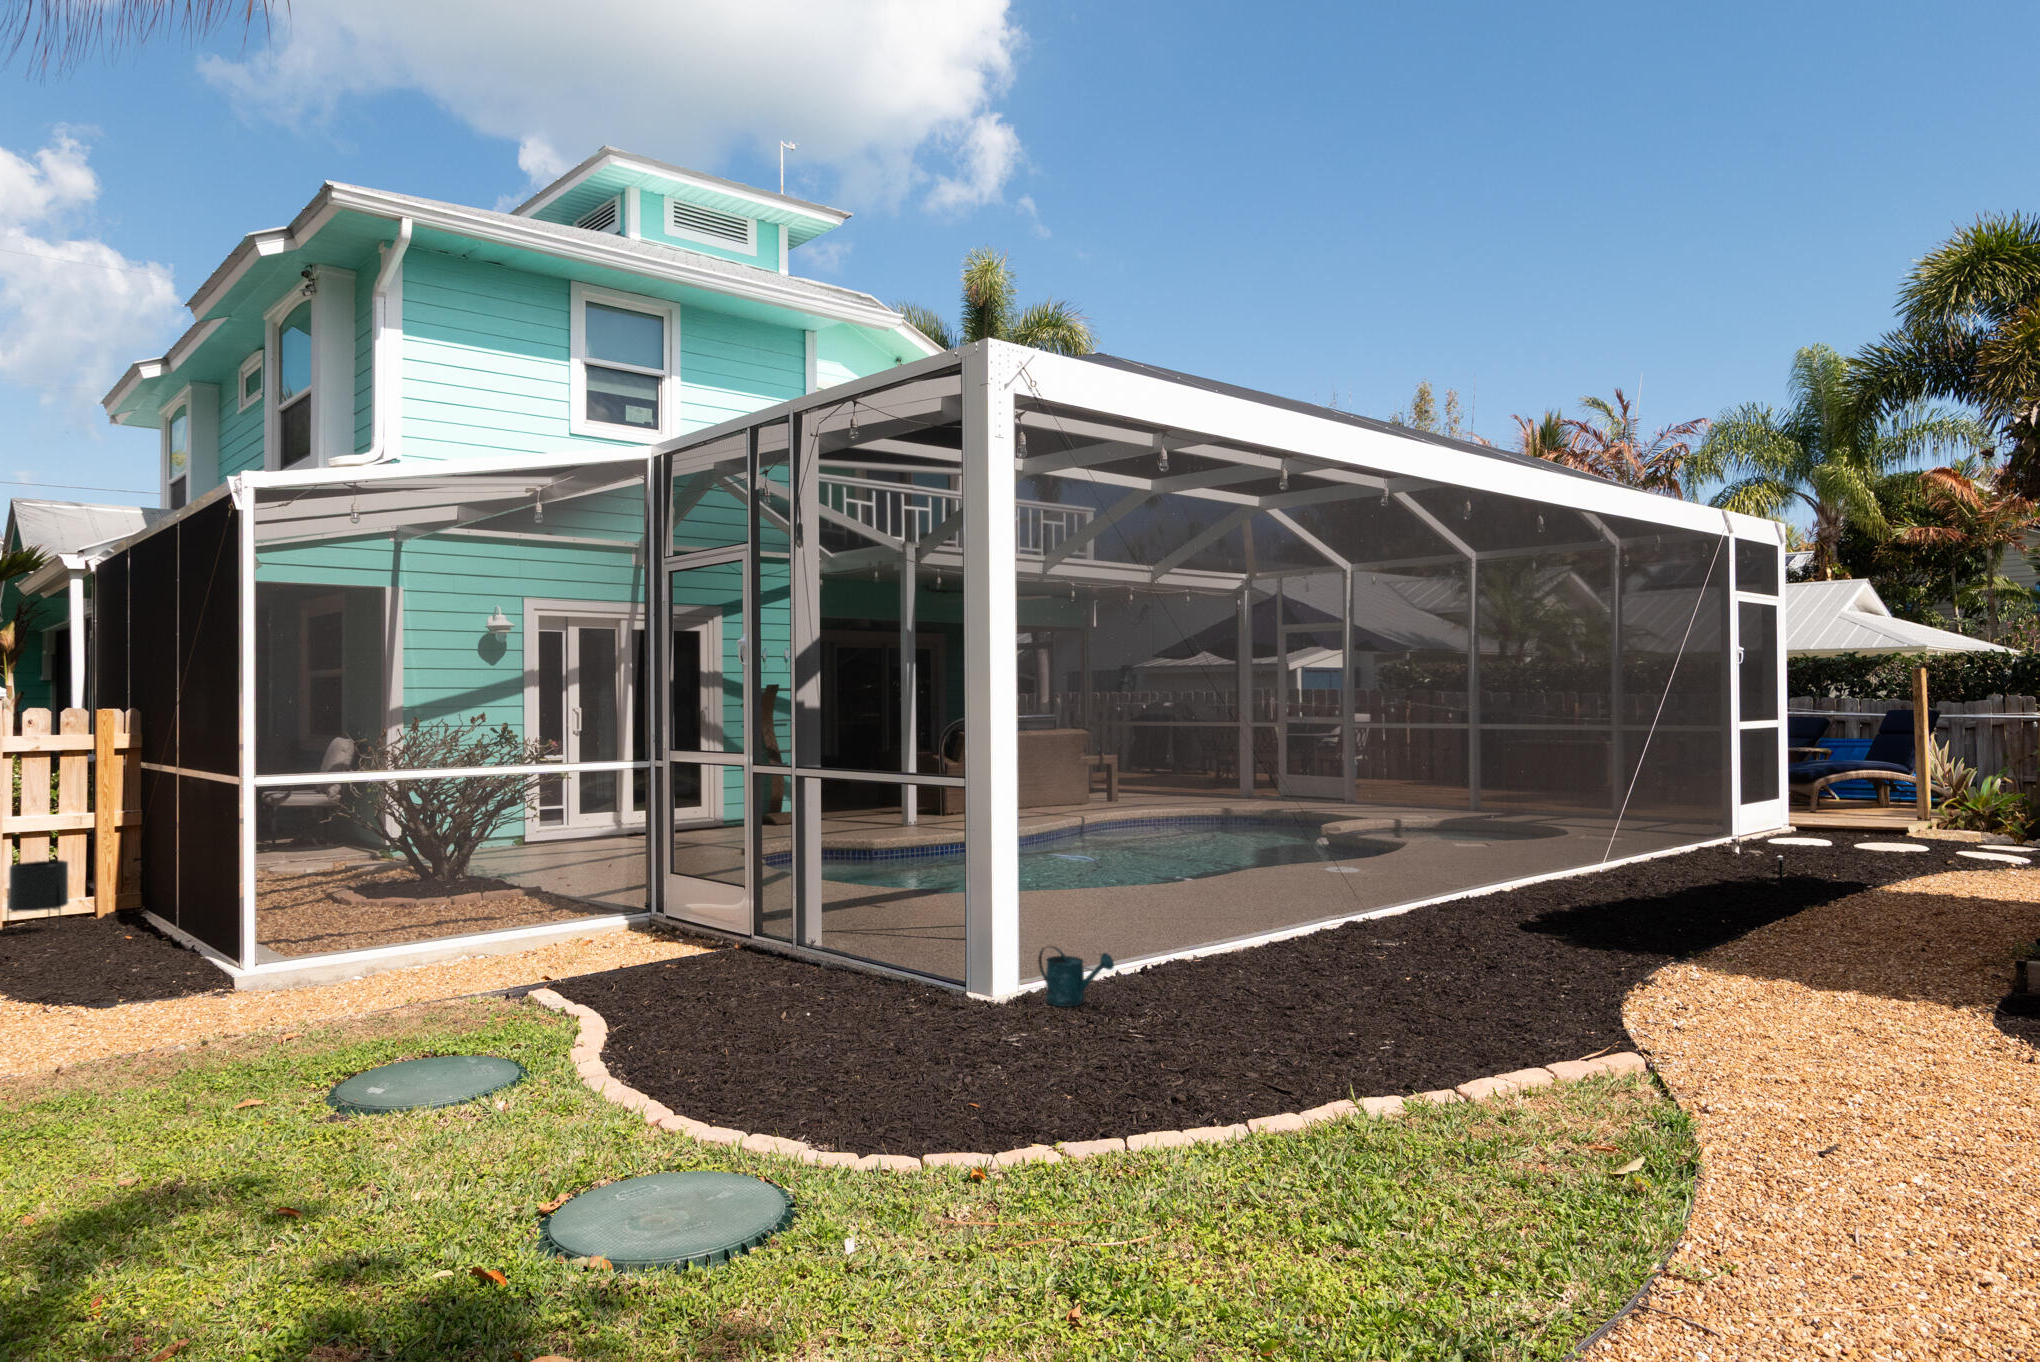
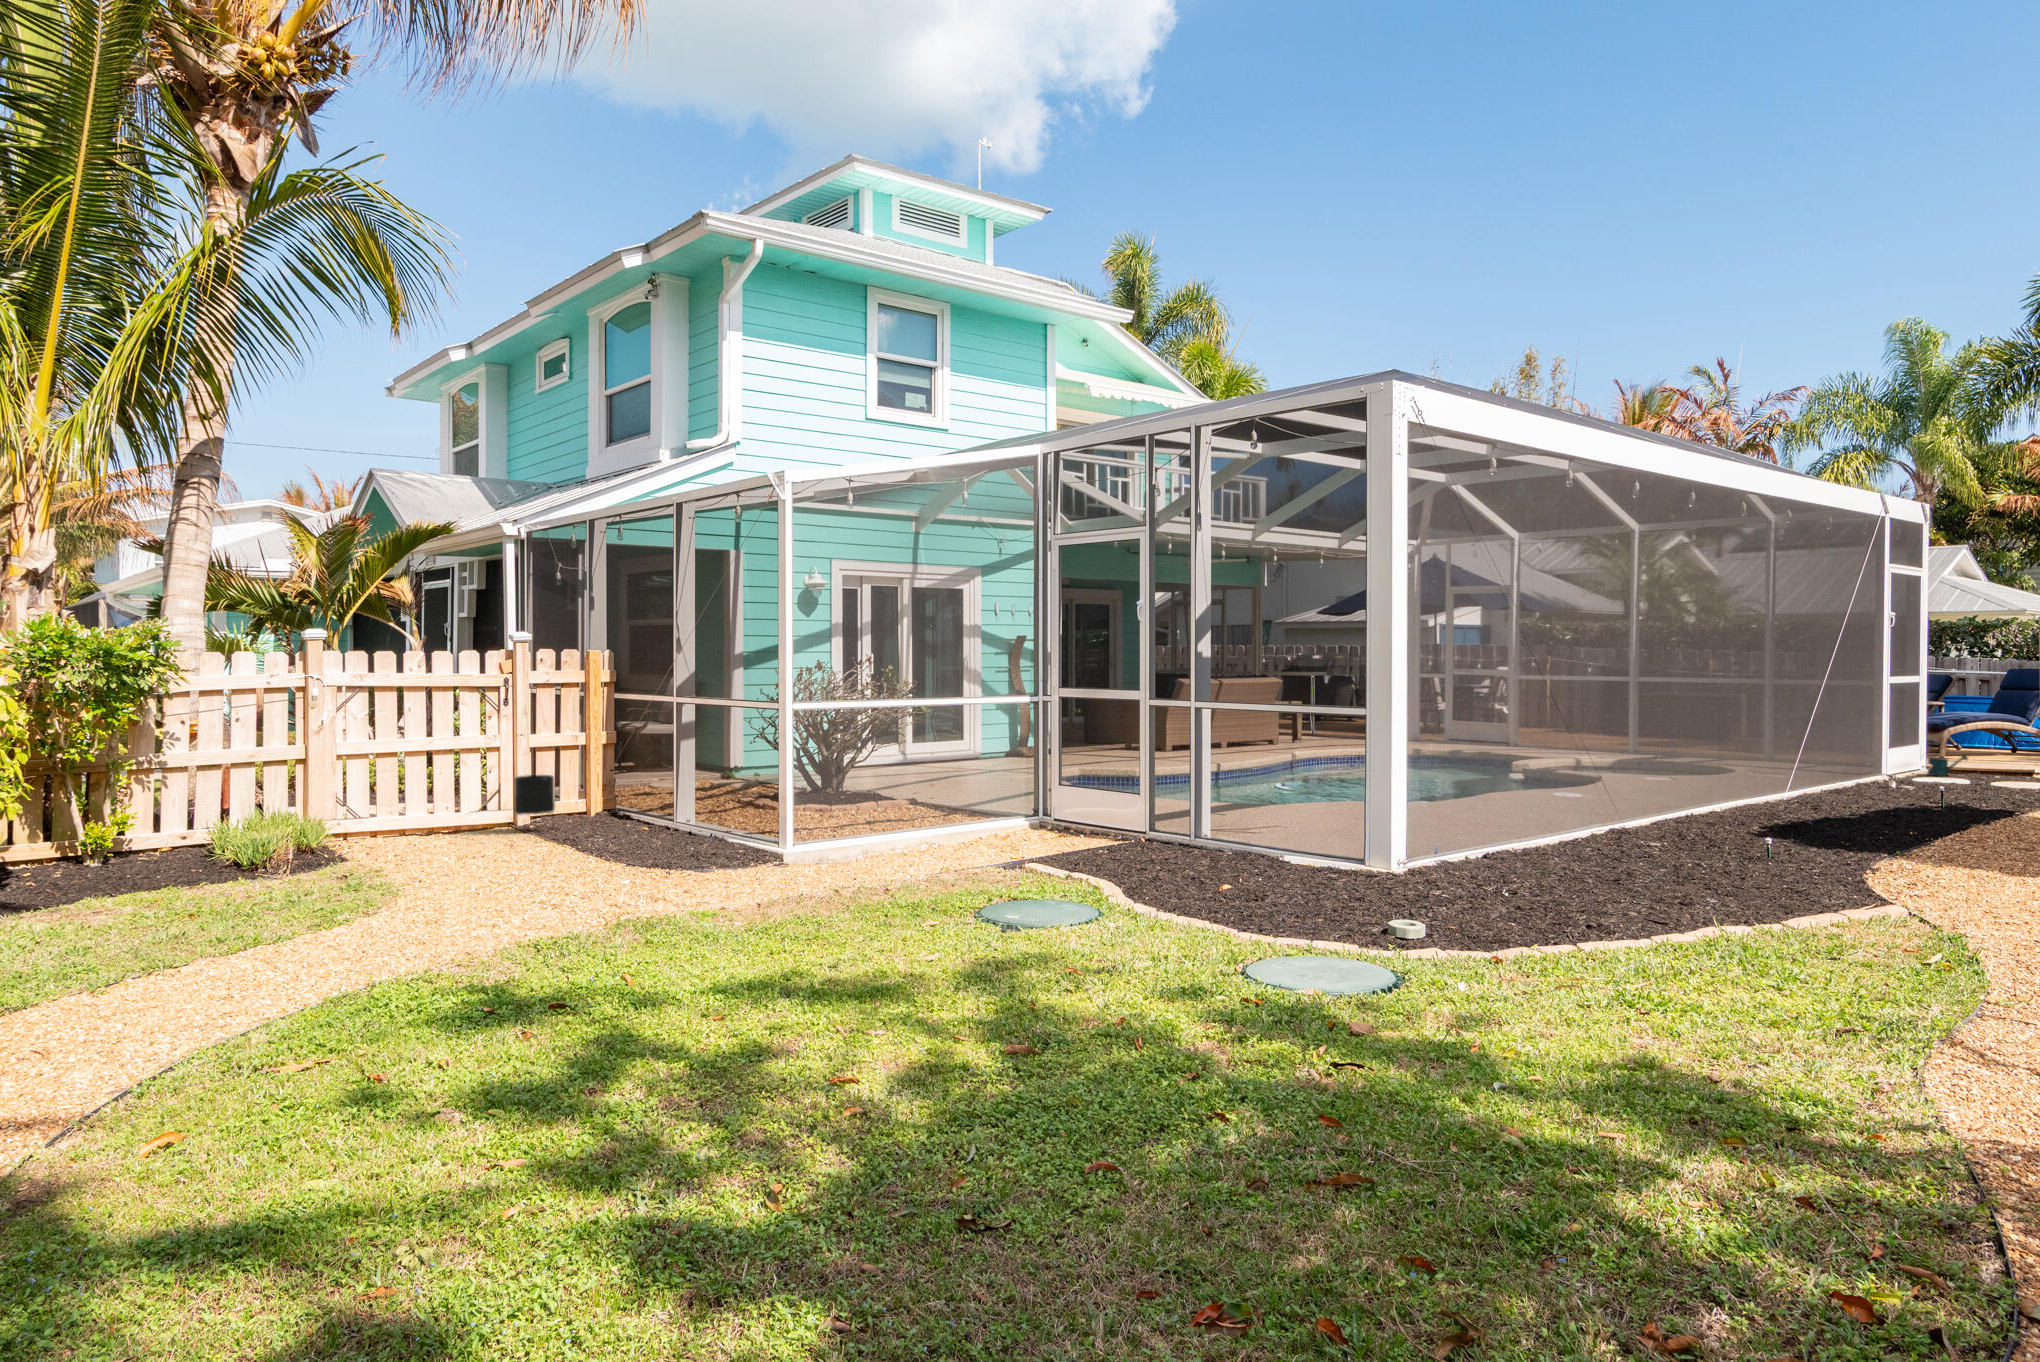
watering can: present [1038,946,1114,1007] -> present [1927,754,1968,776]

